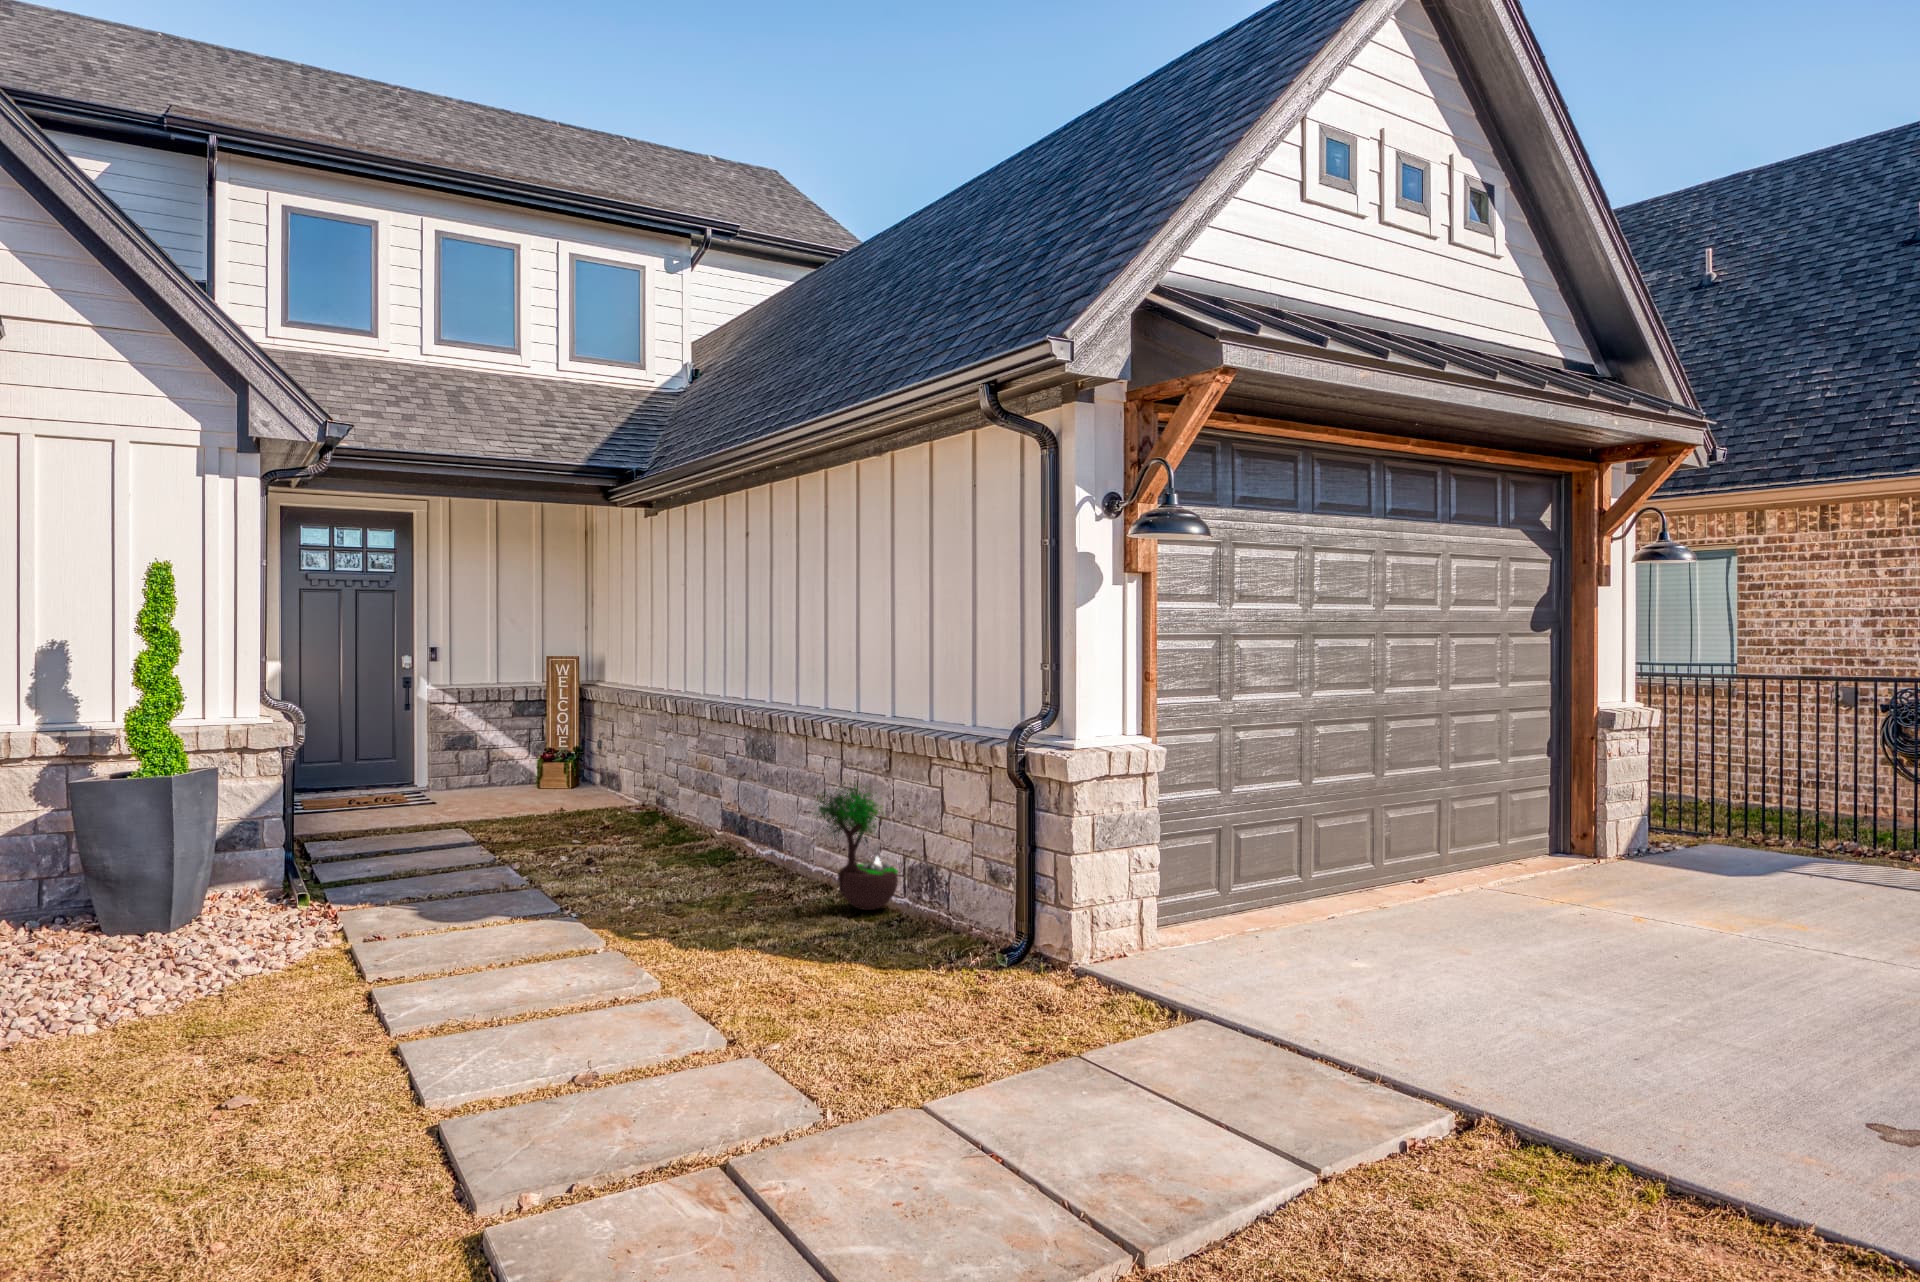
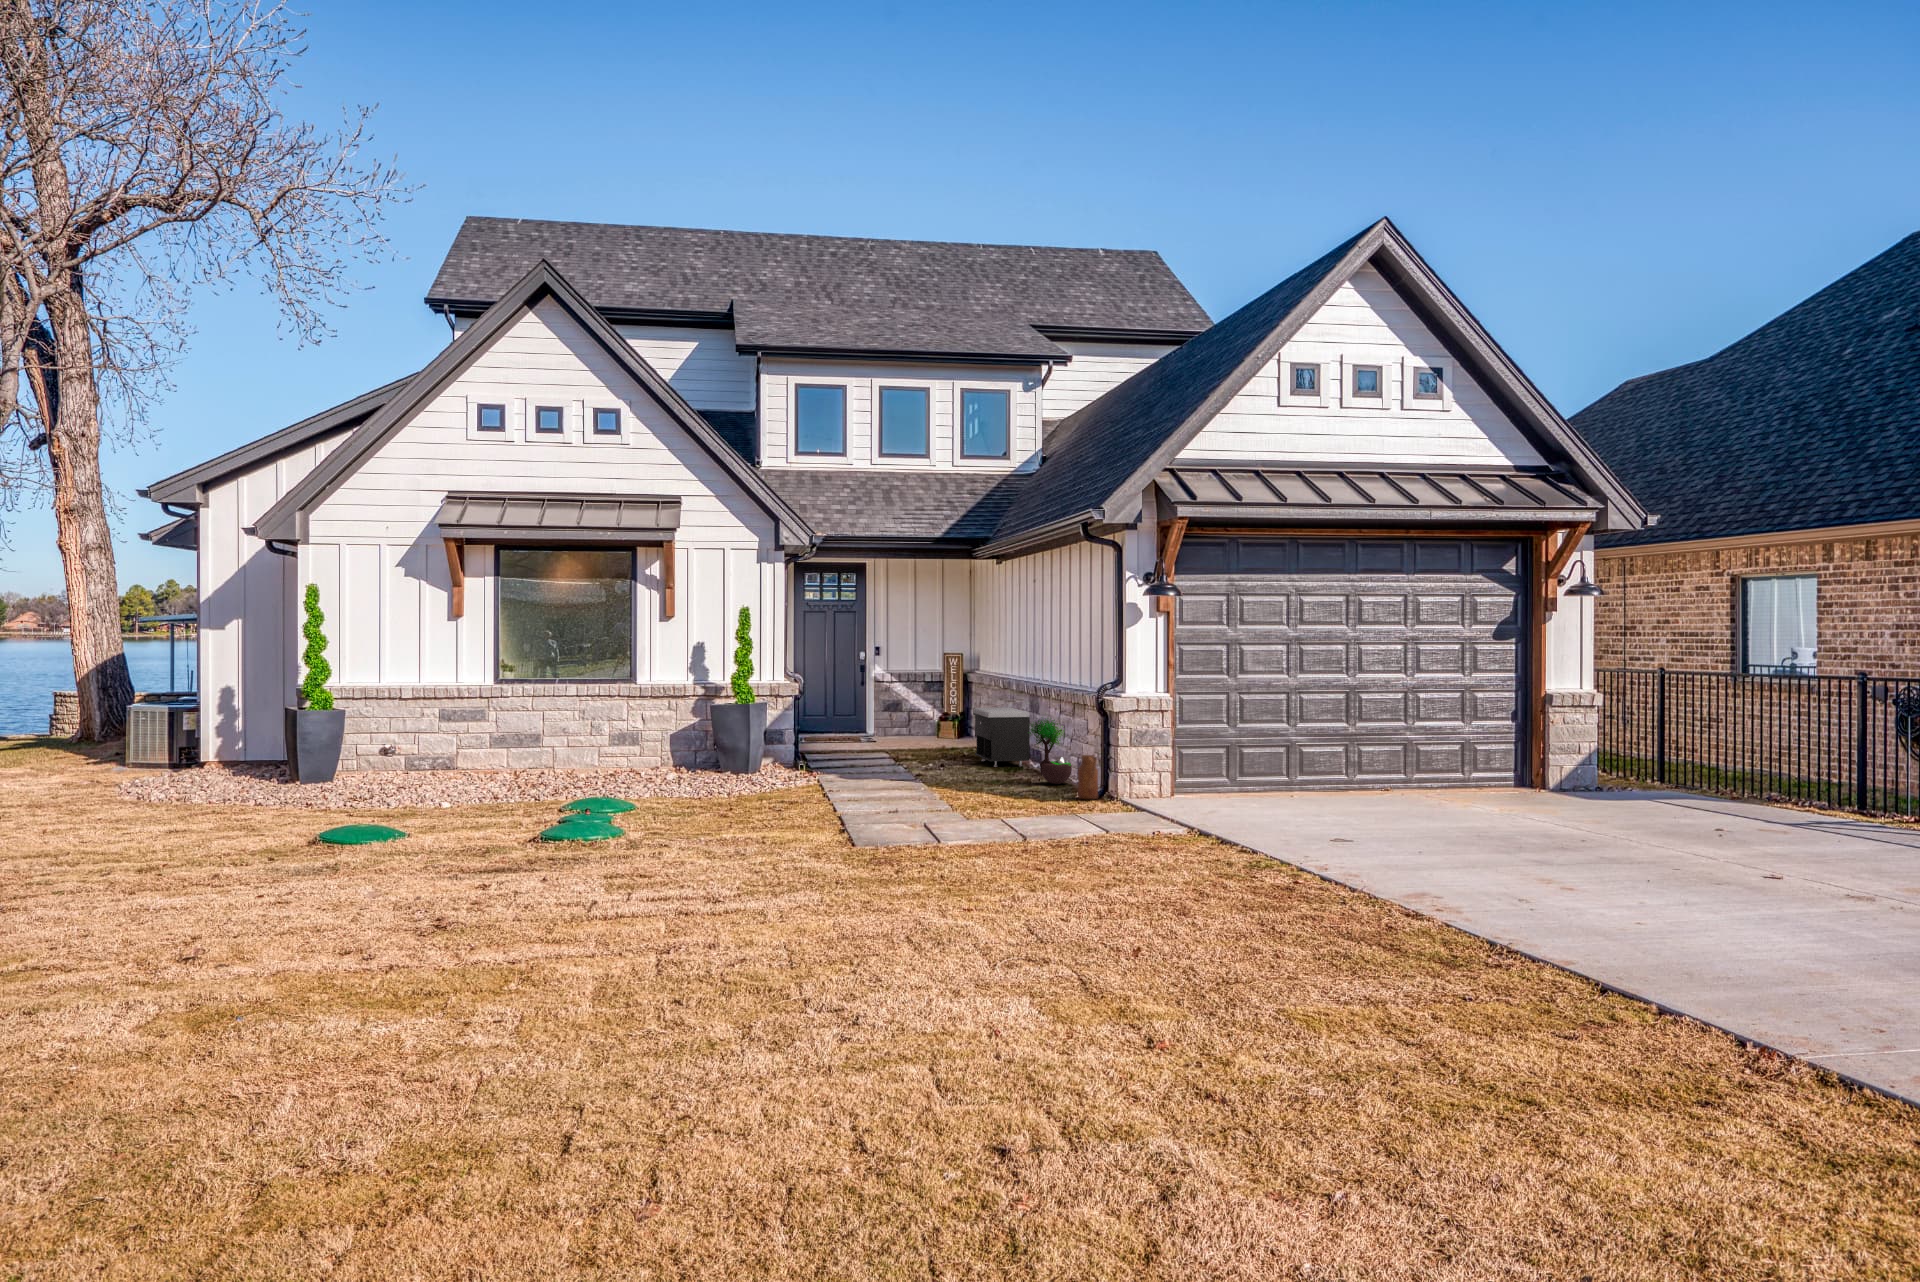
storage bench: none [646,749,761,860] -> present [973,708,1030,767]
watering can: none [970,869,1027,966] -> present [1078,755,1098,799]

